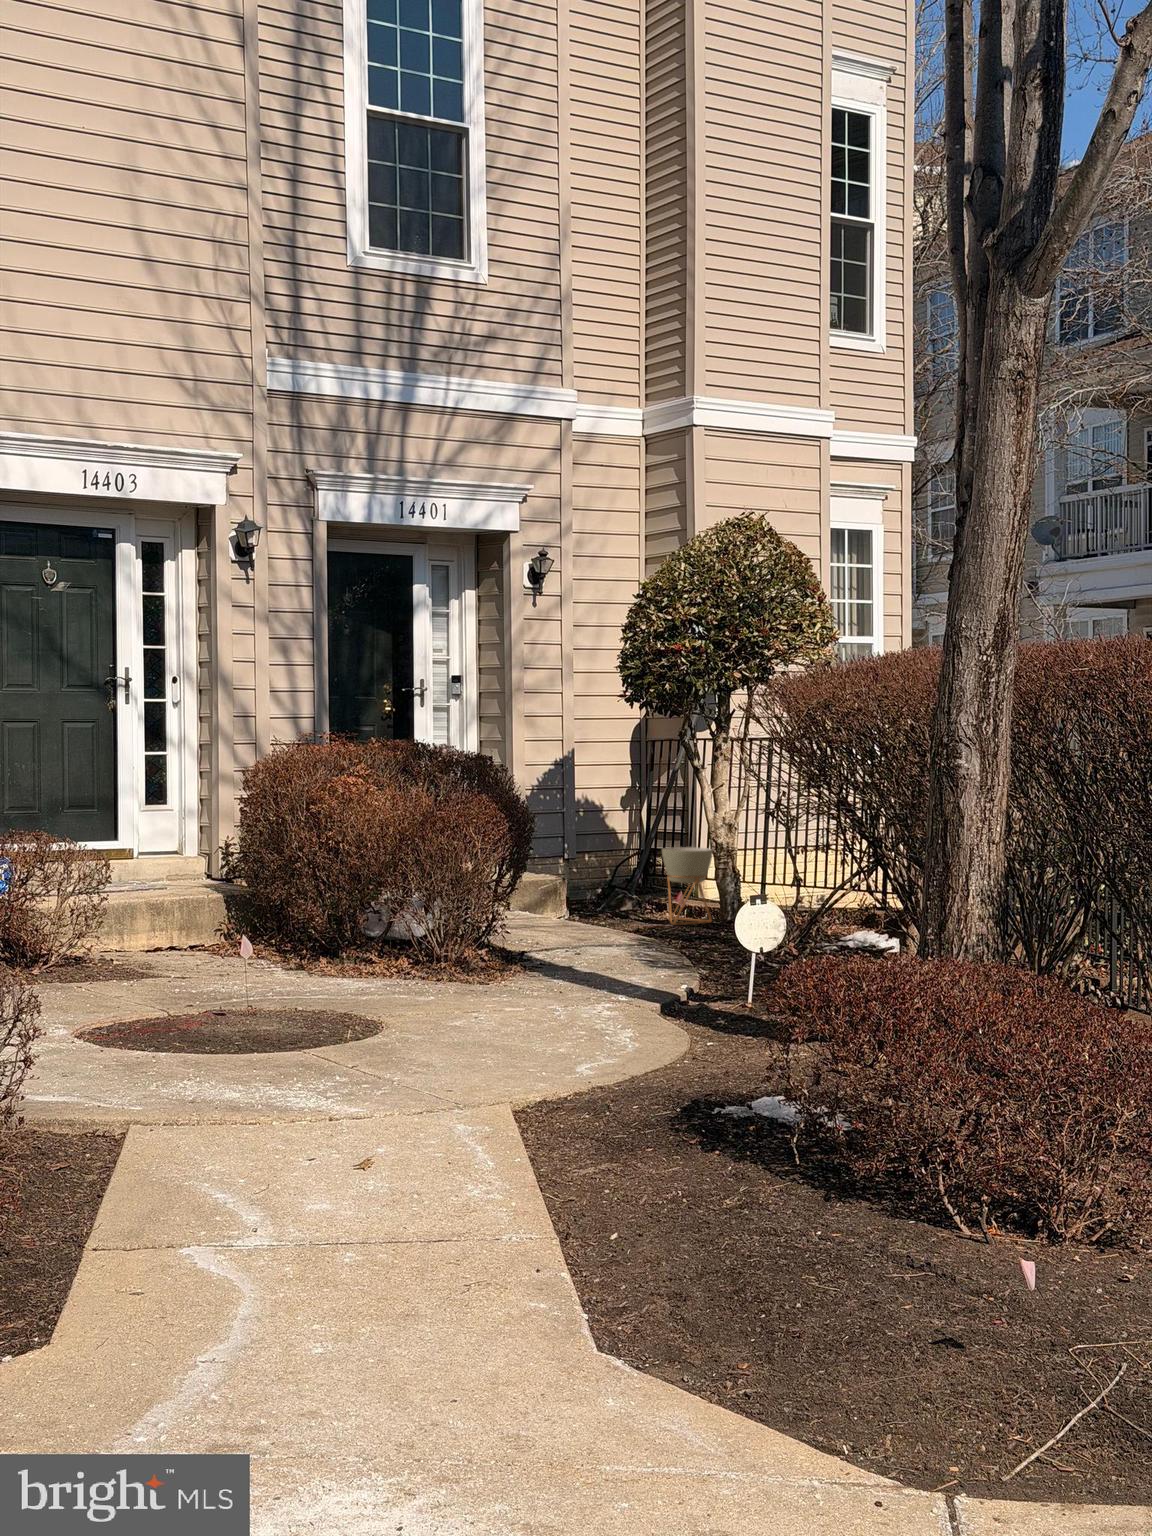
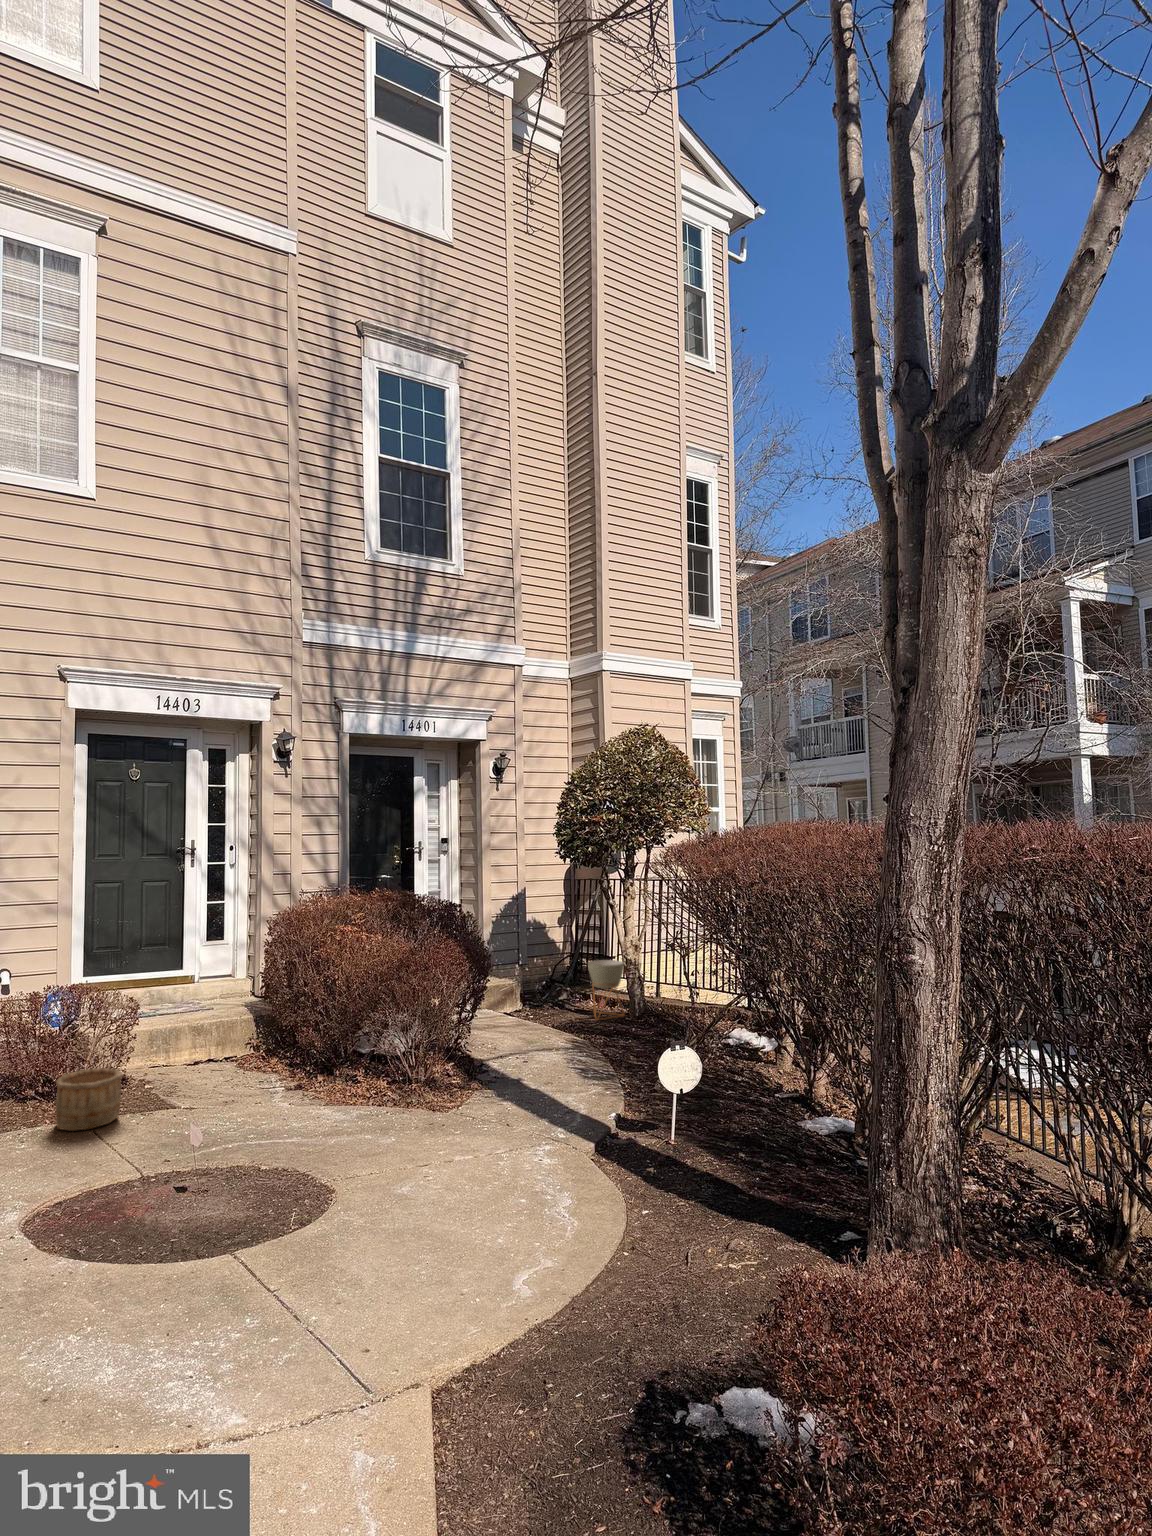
wooden bucket: none [52,921,122,980] -> present [56,1068,123,1131]

